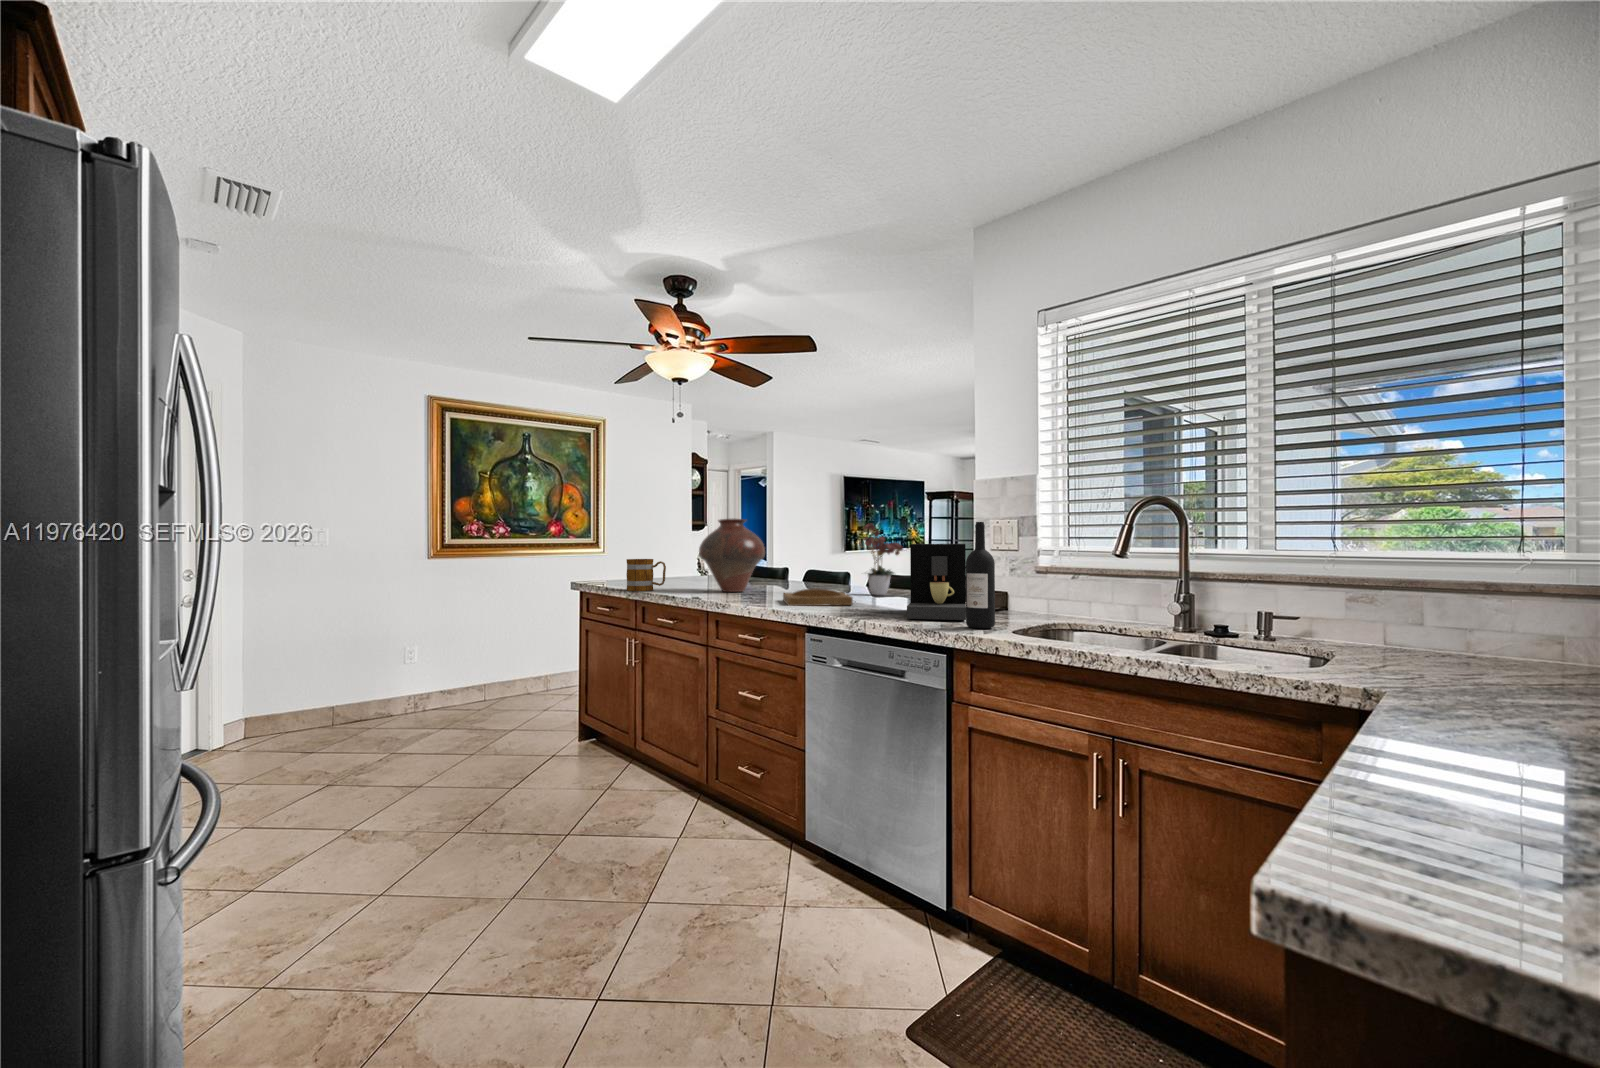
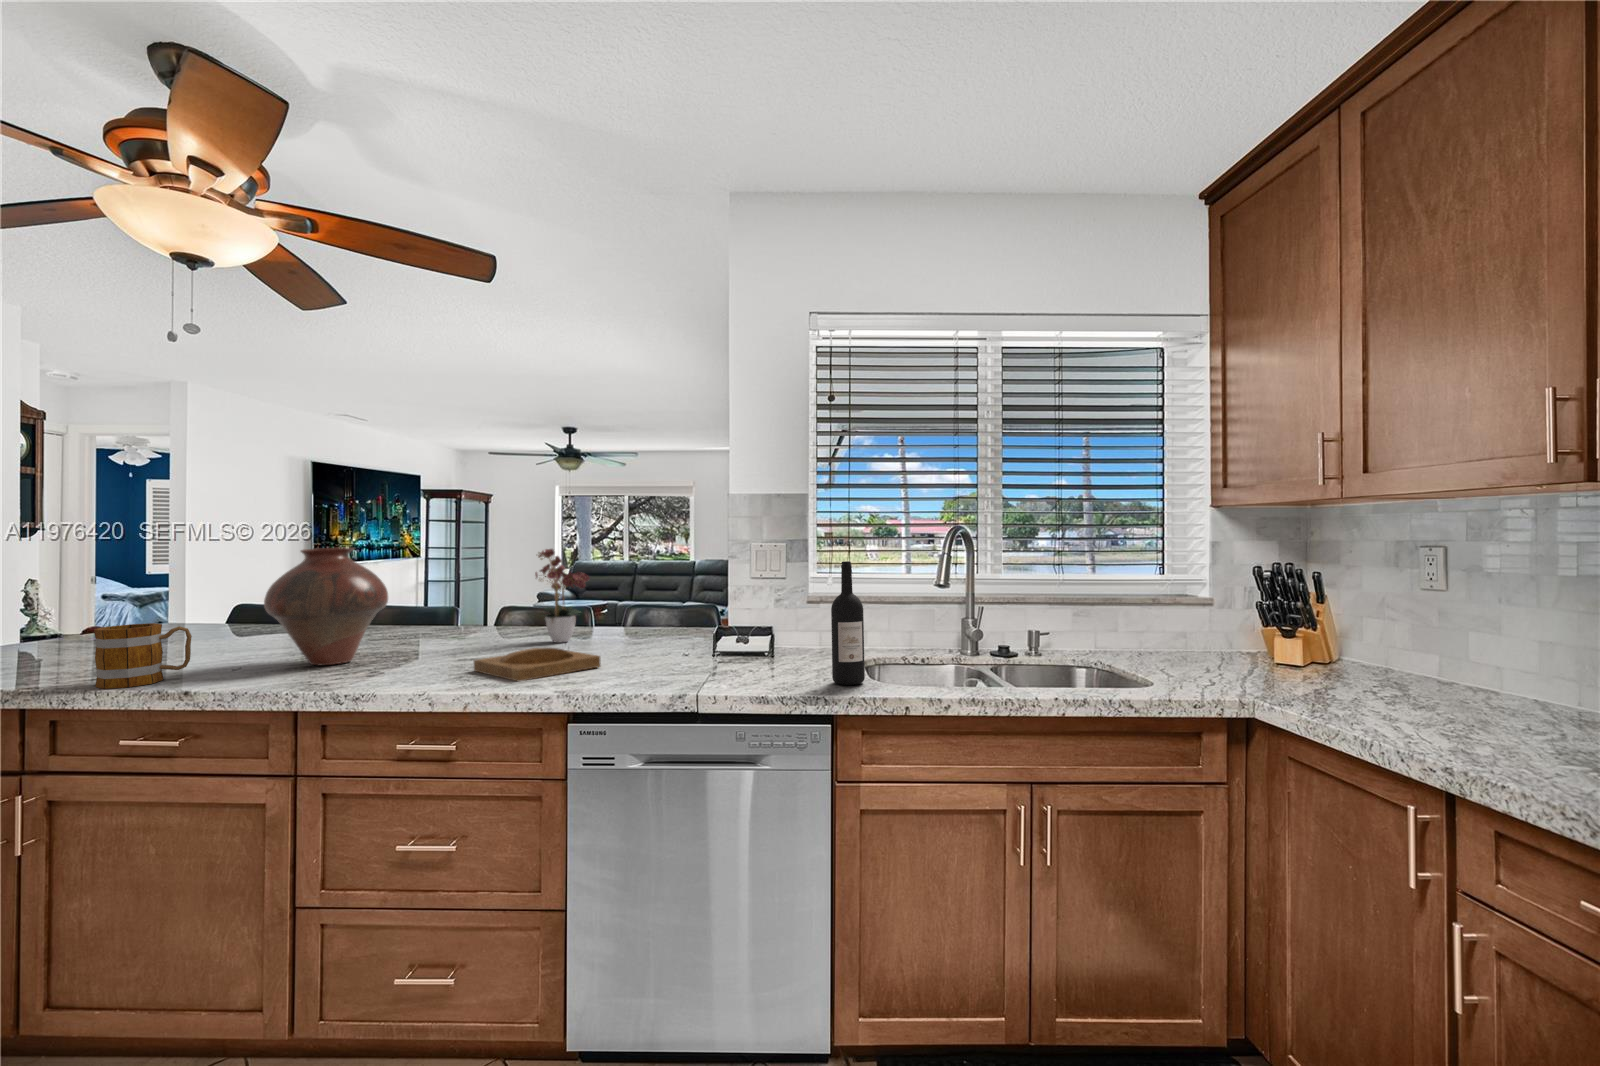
coffee maker: present [907,544,966,620] -> none [691,578,806,682]

